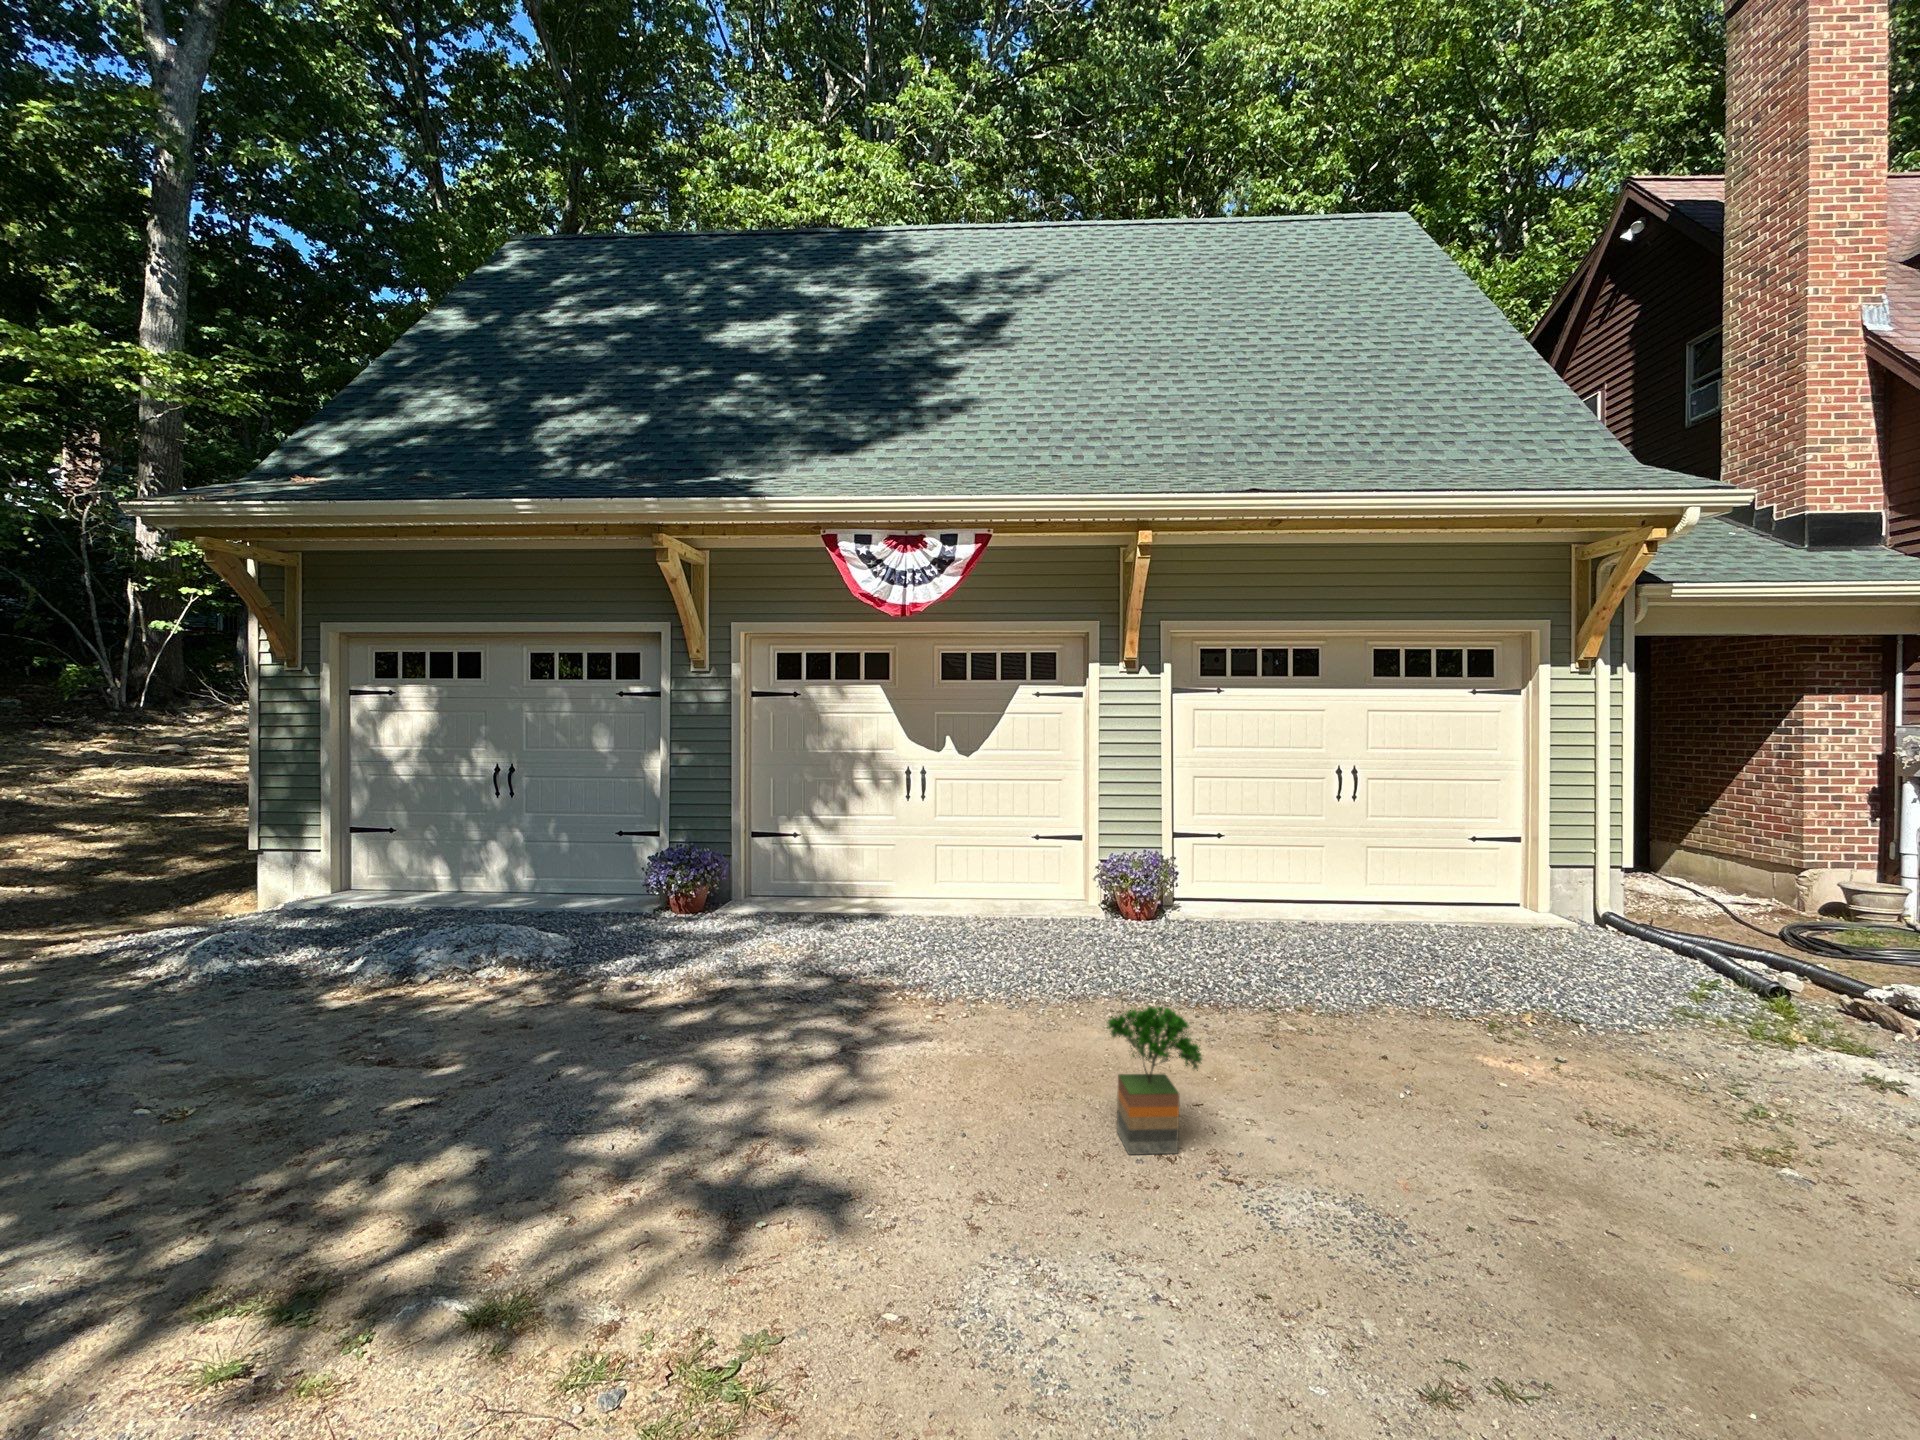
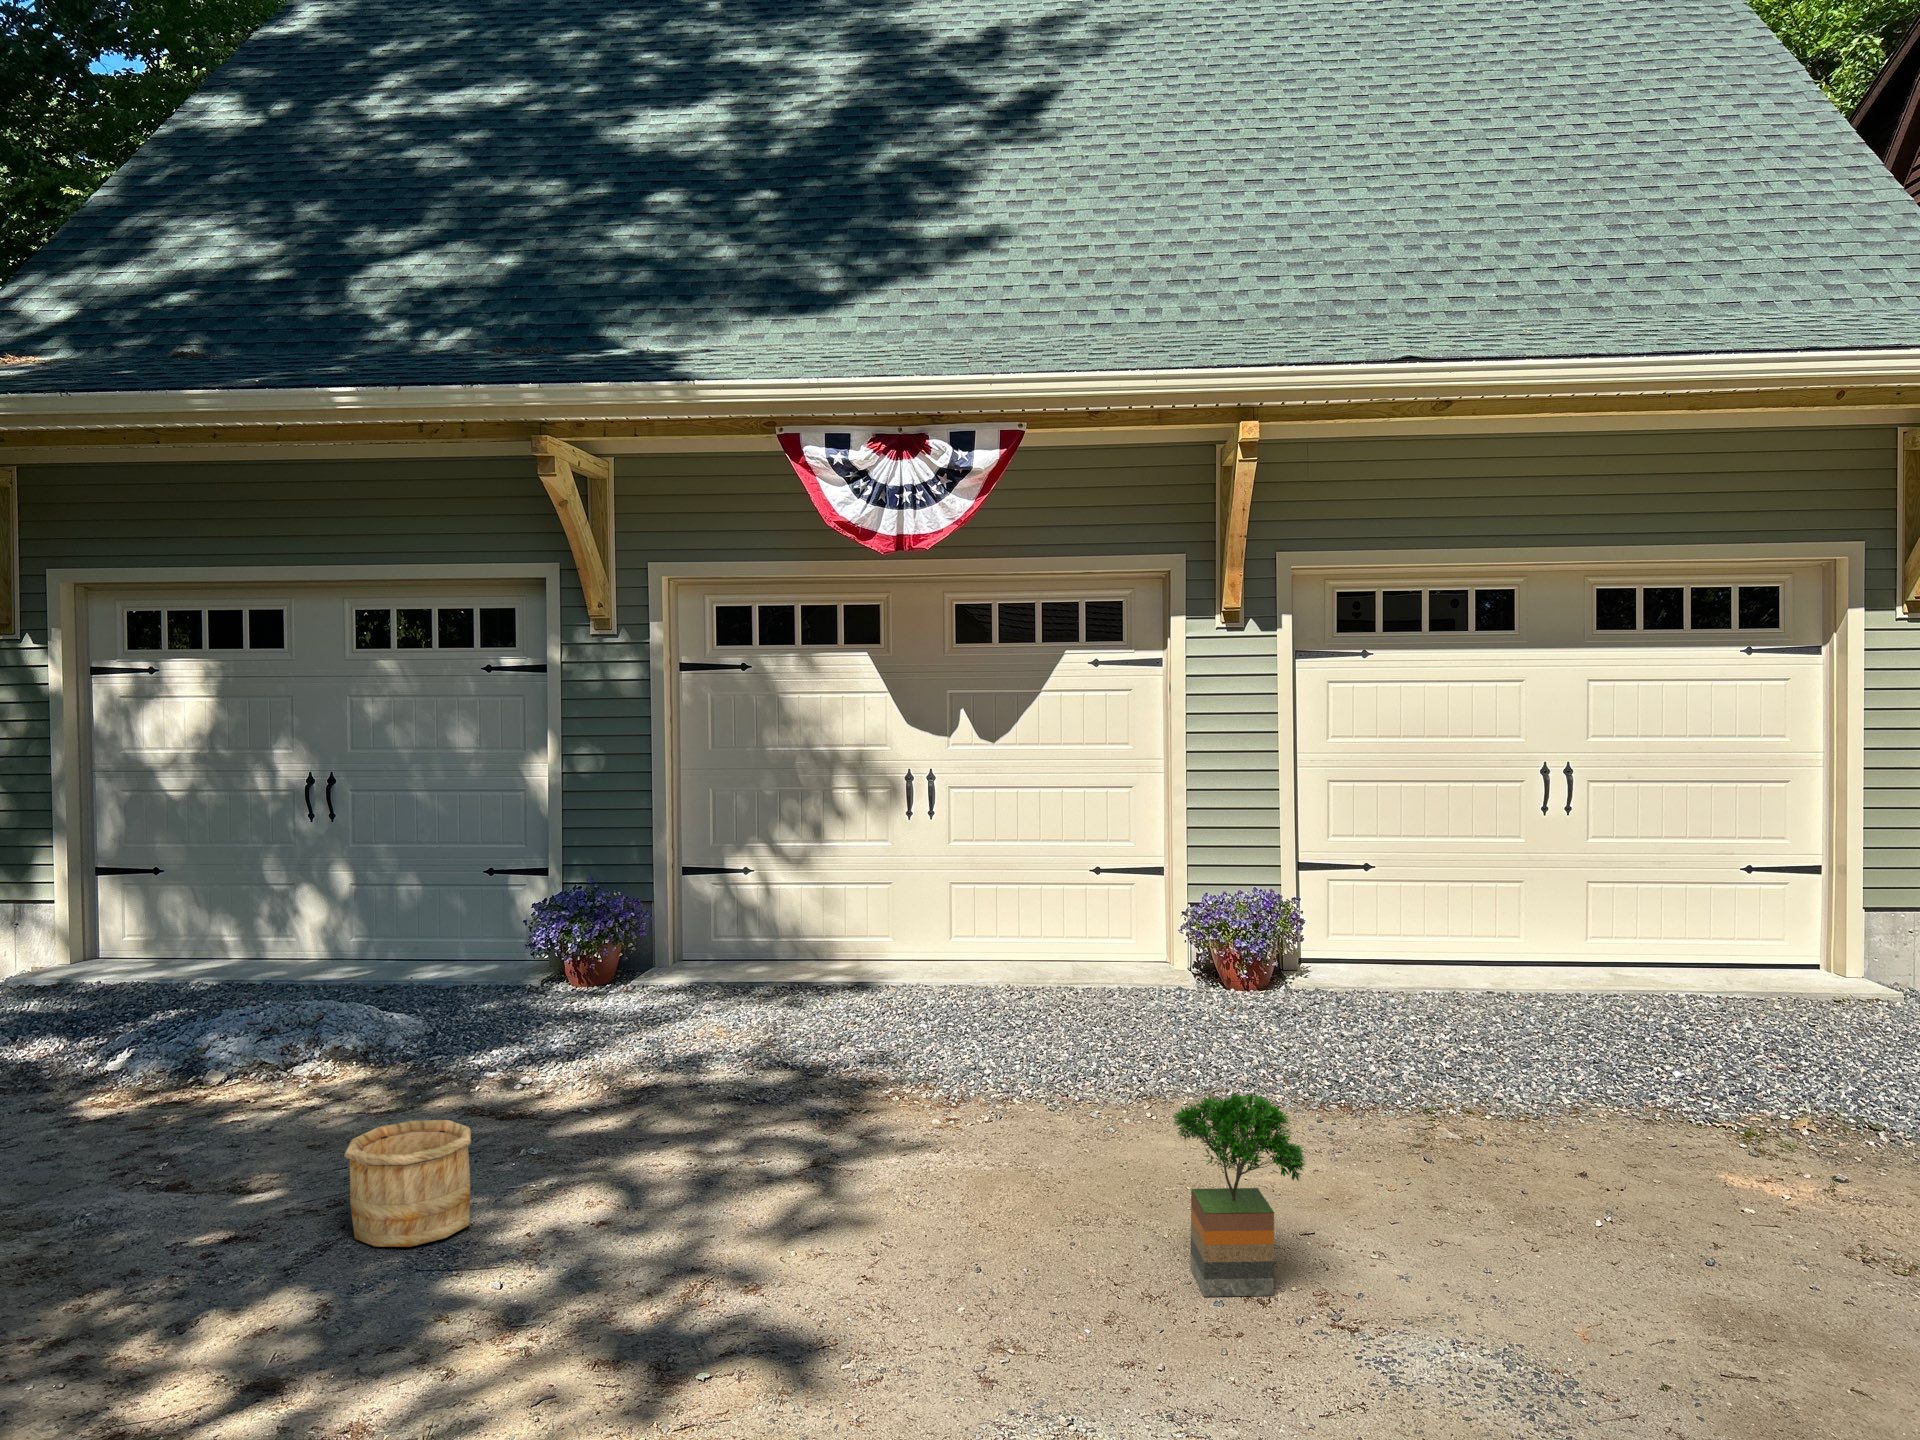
wooden bucket: none [503,1019,597,1114] -> present [344,1120,471,1247]

